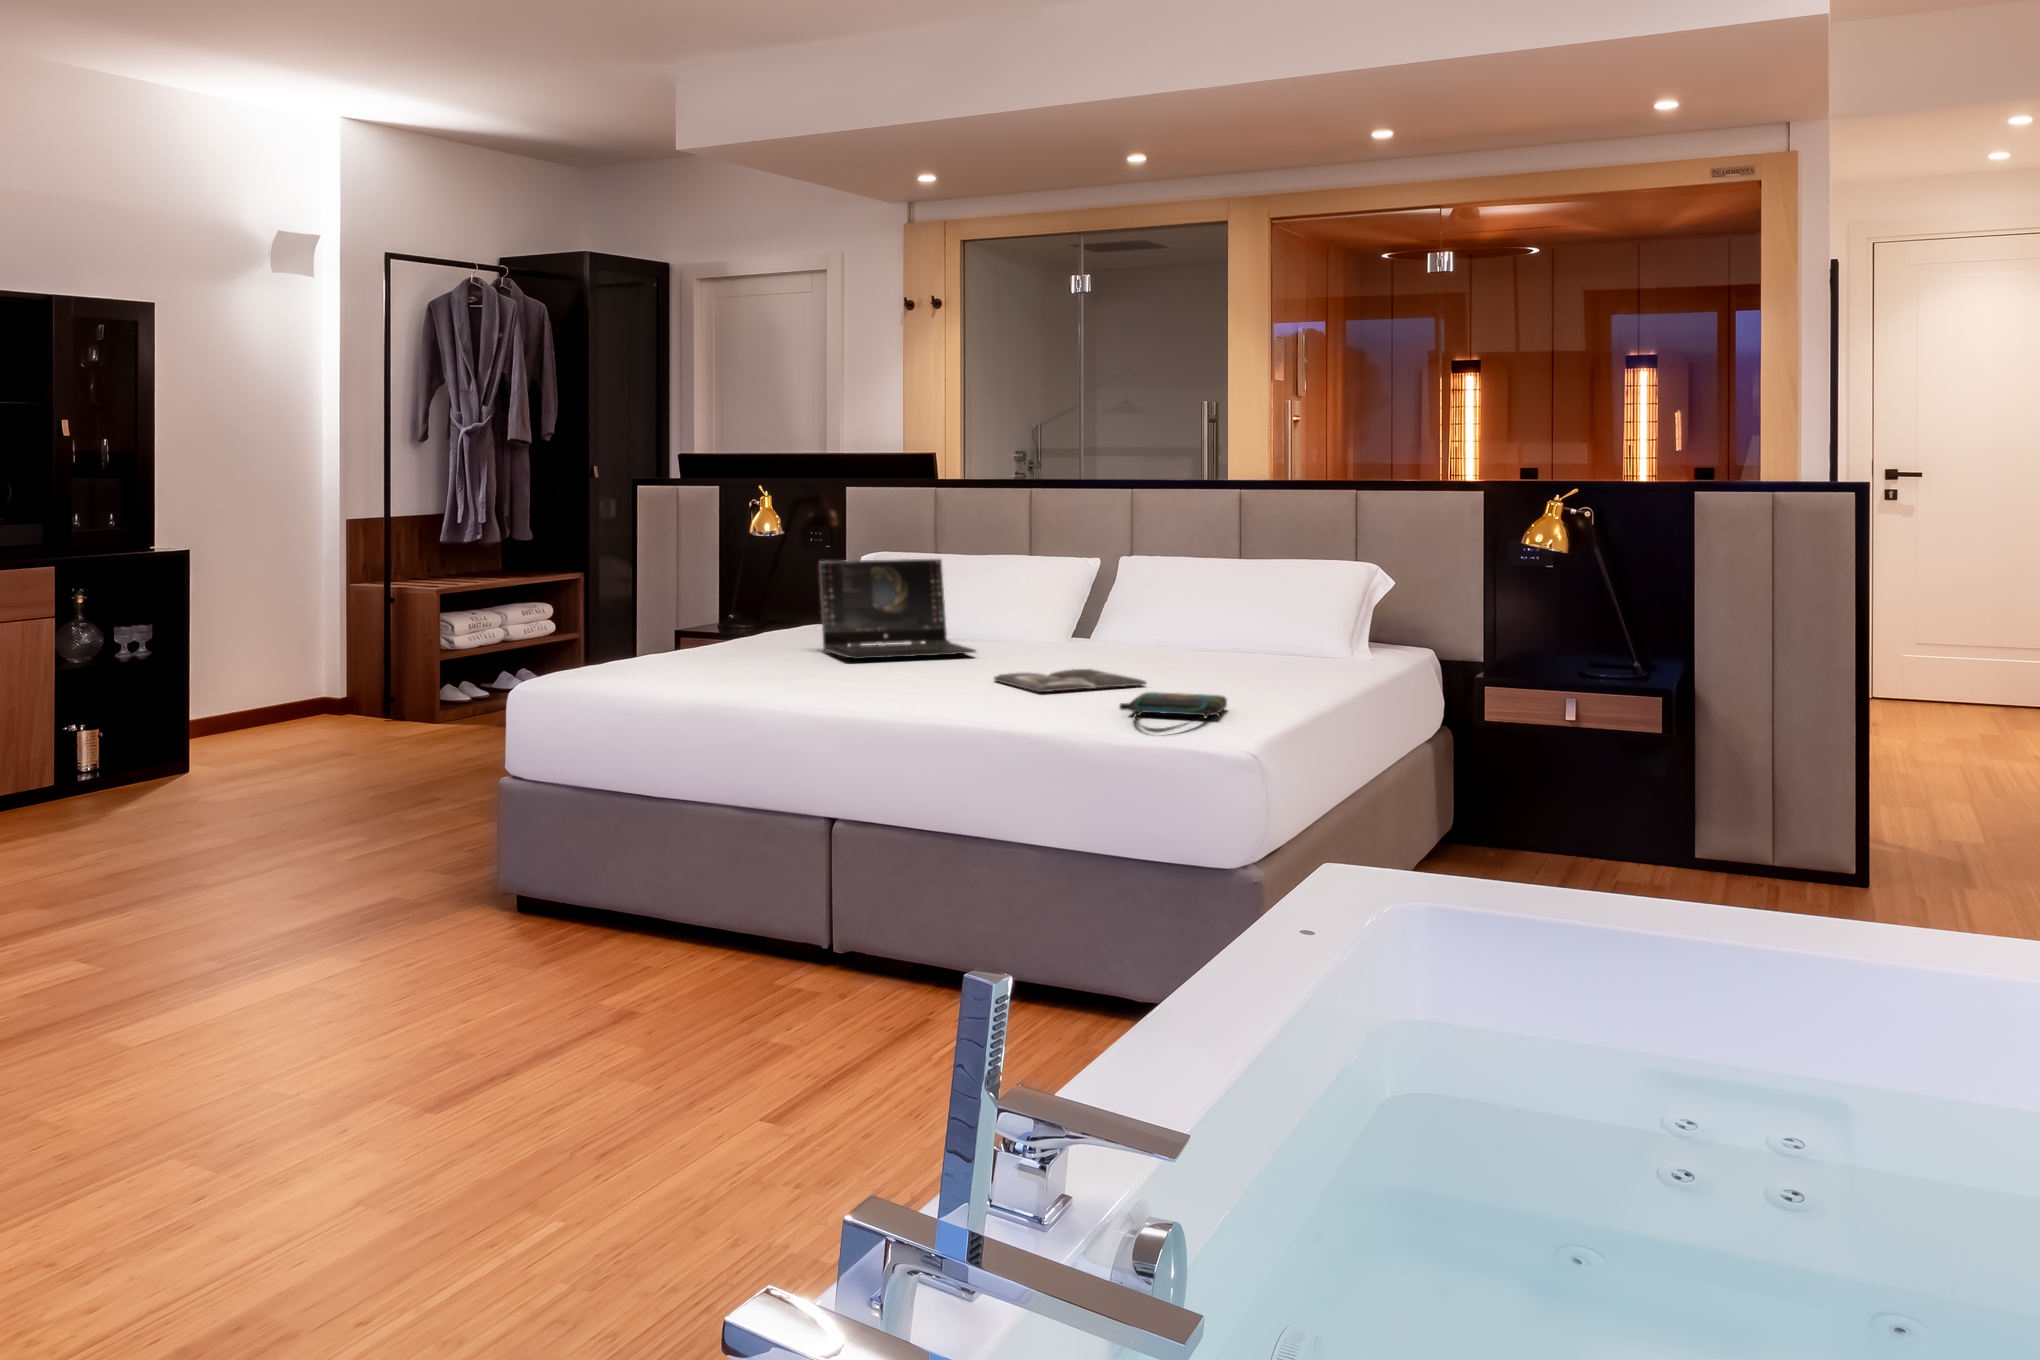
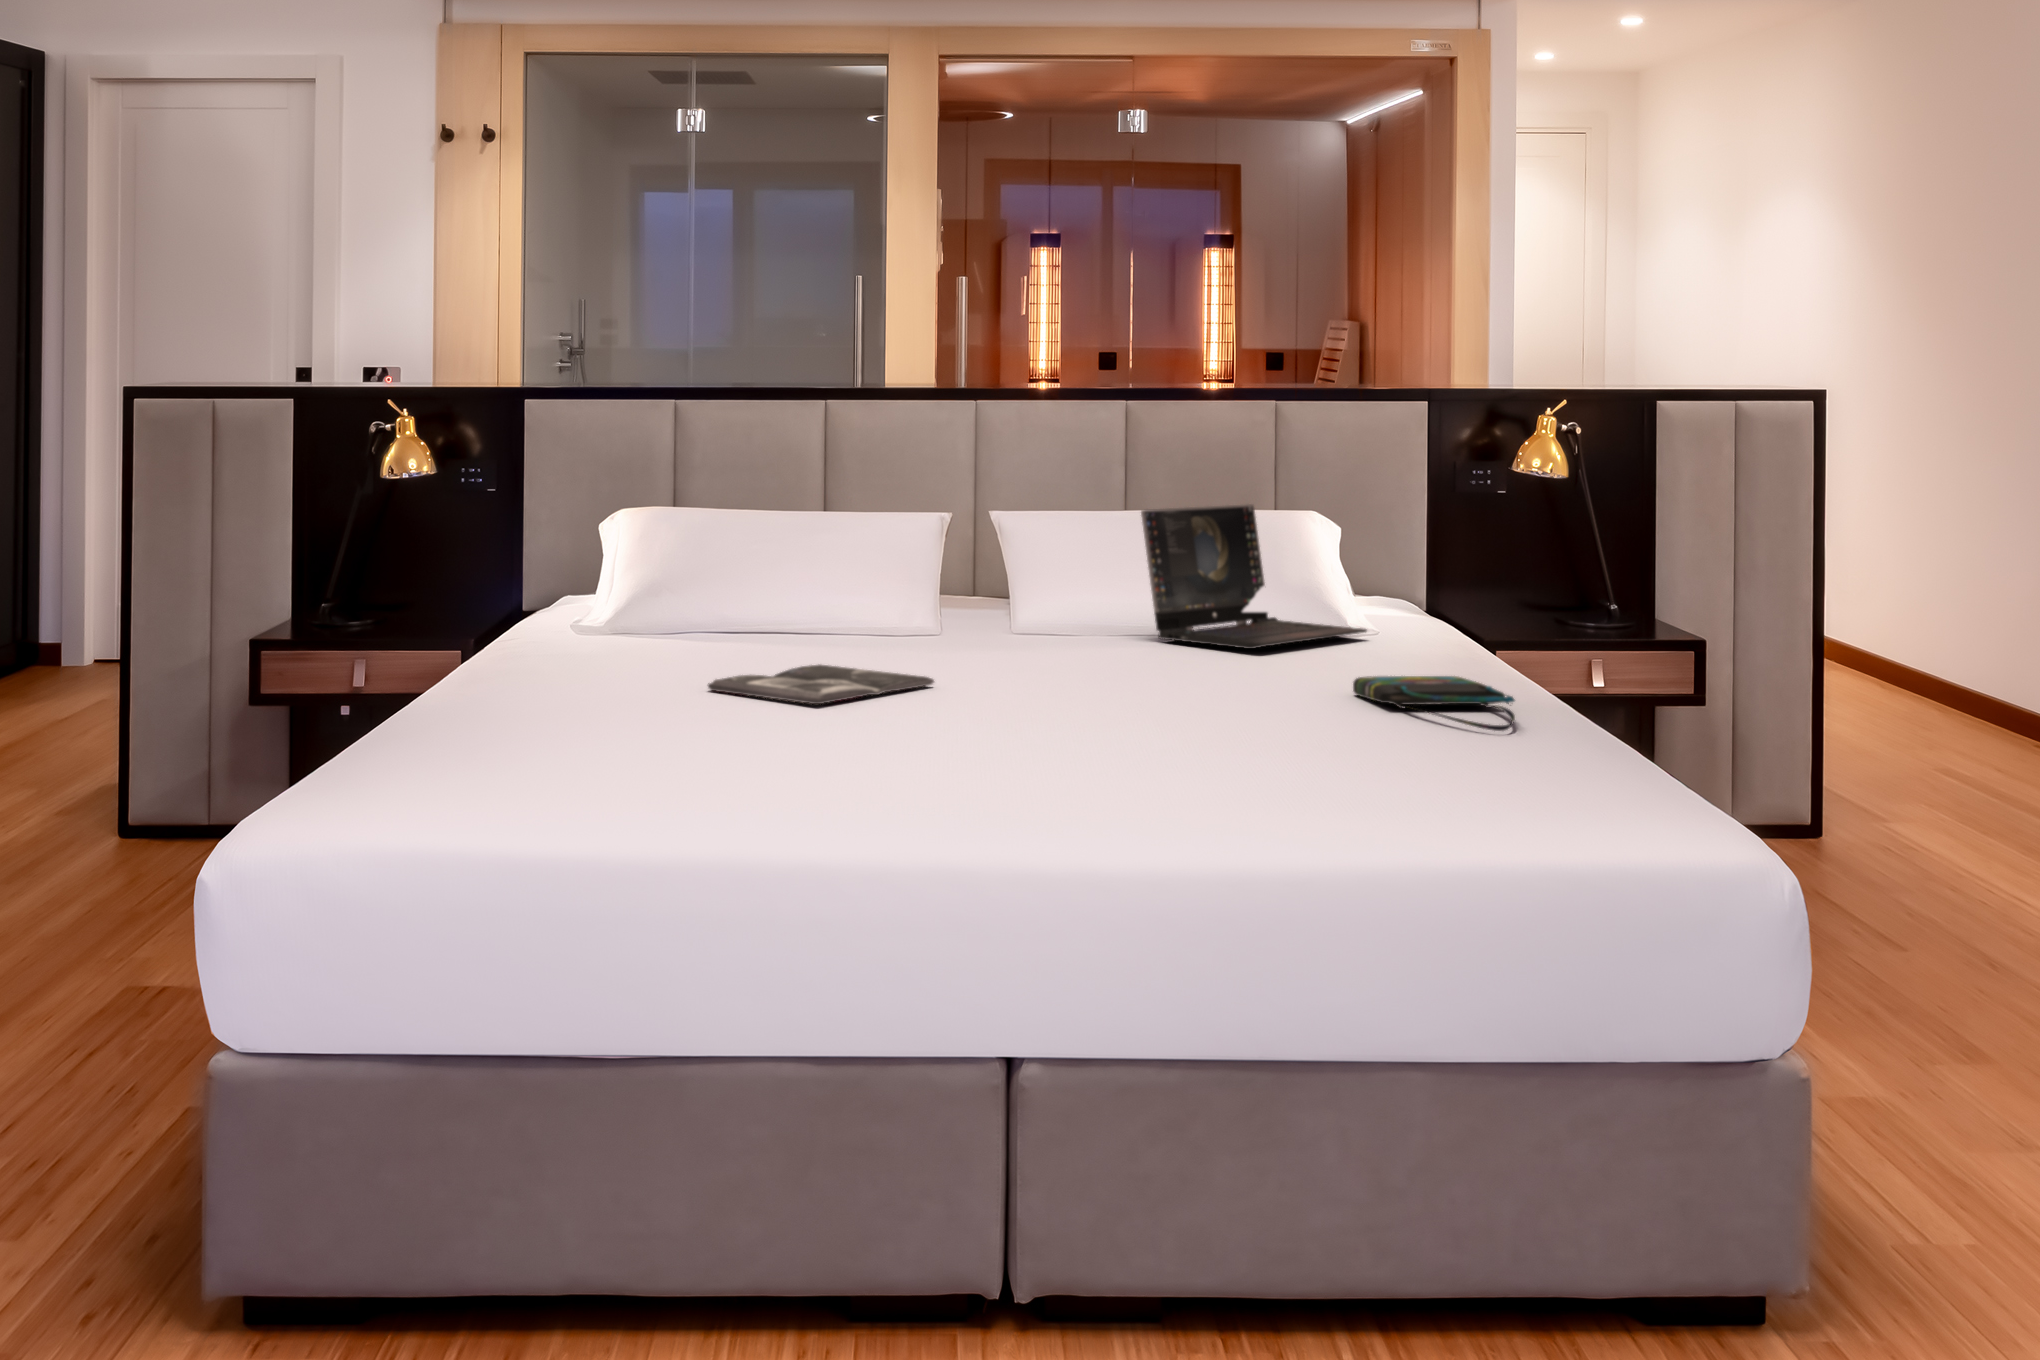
laptop: present [819,559,976,659] -> present [1141,504,1367,649]
magazine: present [994,669,1146,692] -> present [708,665,934,704]

